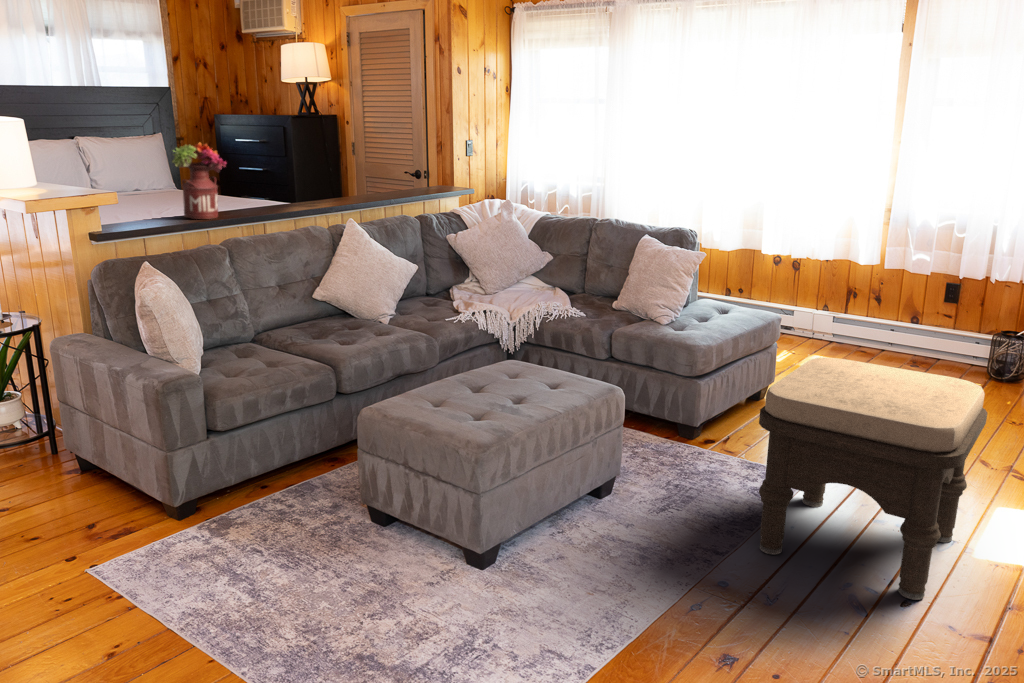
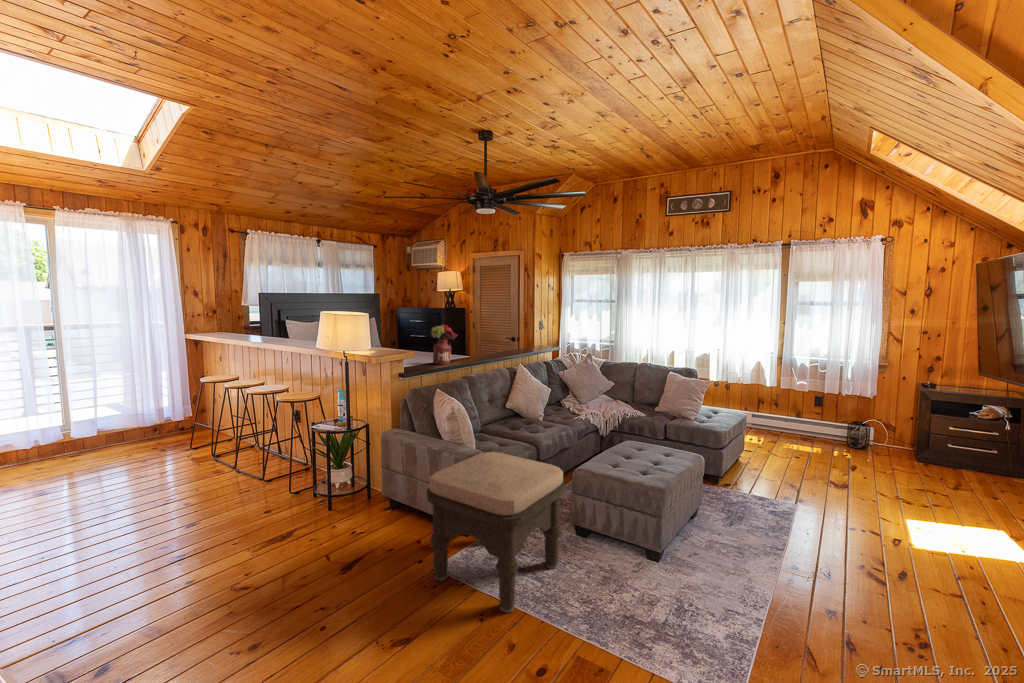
ottoman: present [759,358,987,600] -> present [427,452,566,612]

